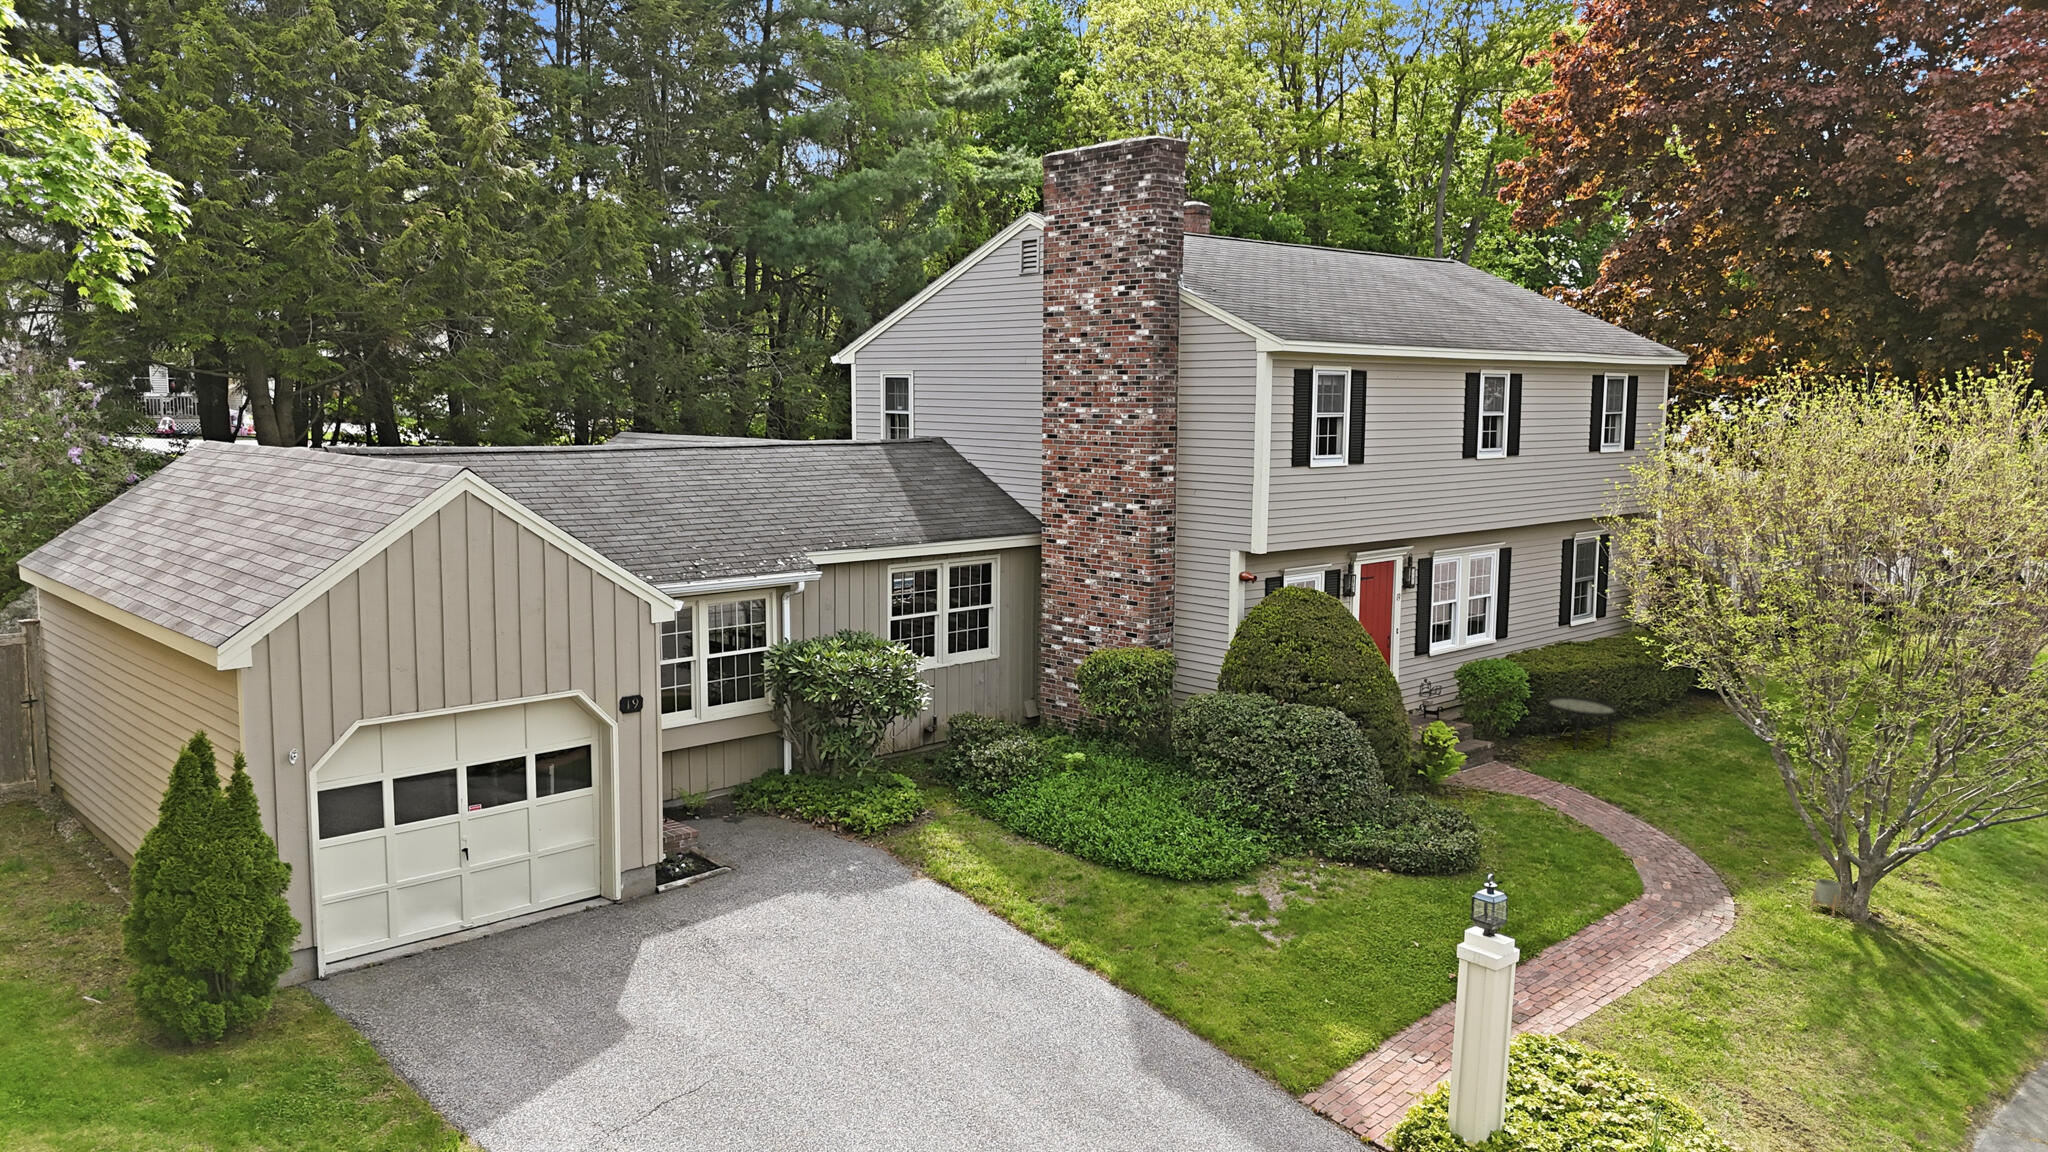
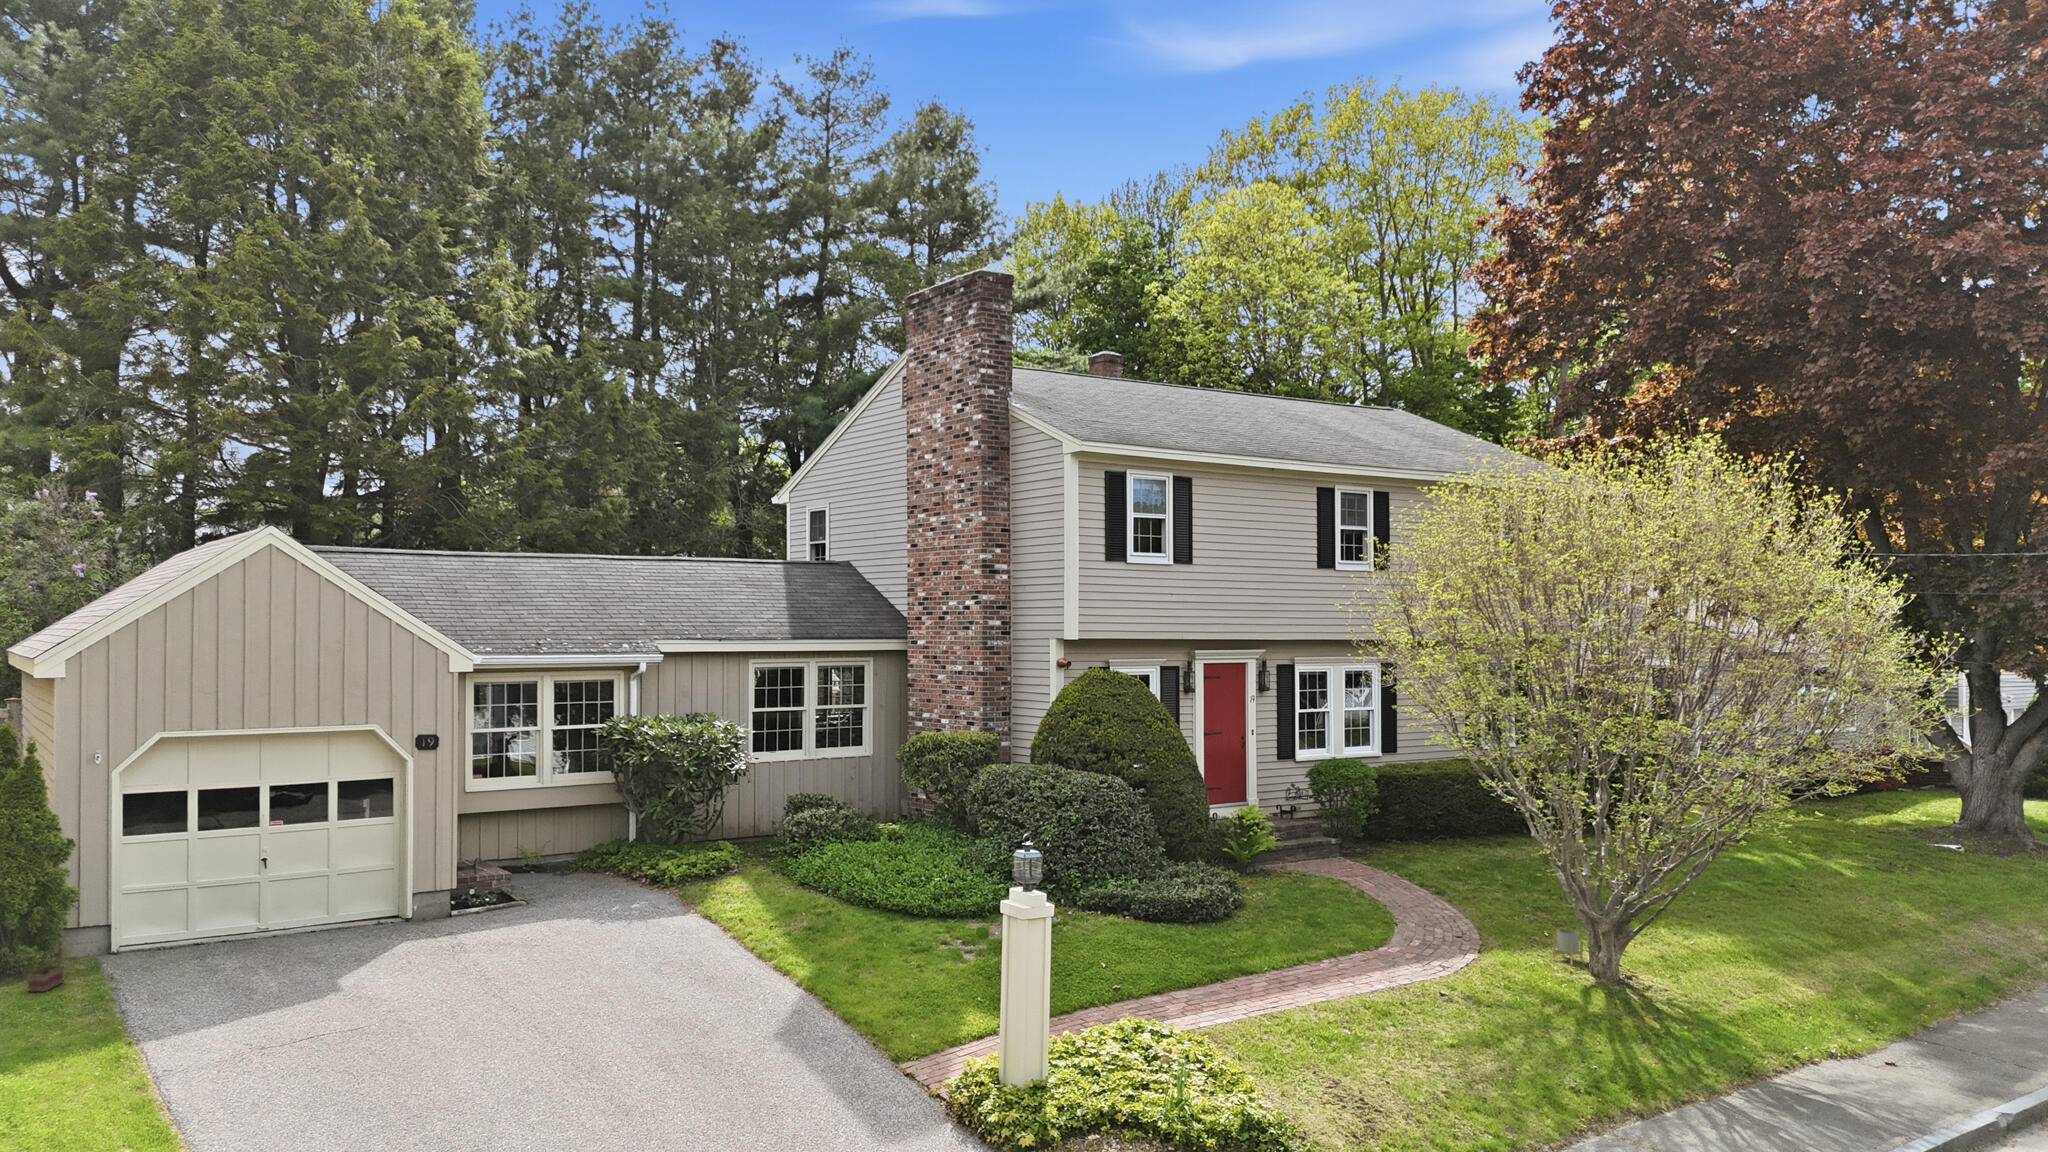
round table: present [1545,696,1618,749] -> none [1402,791,1472,841]
basket: none [268,999,301,1047] -> present [28,955,64,992]

